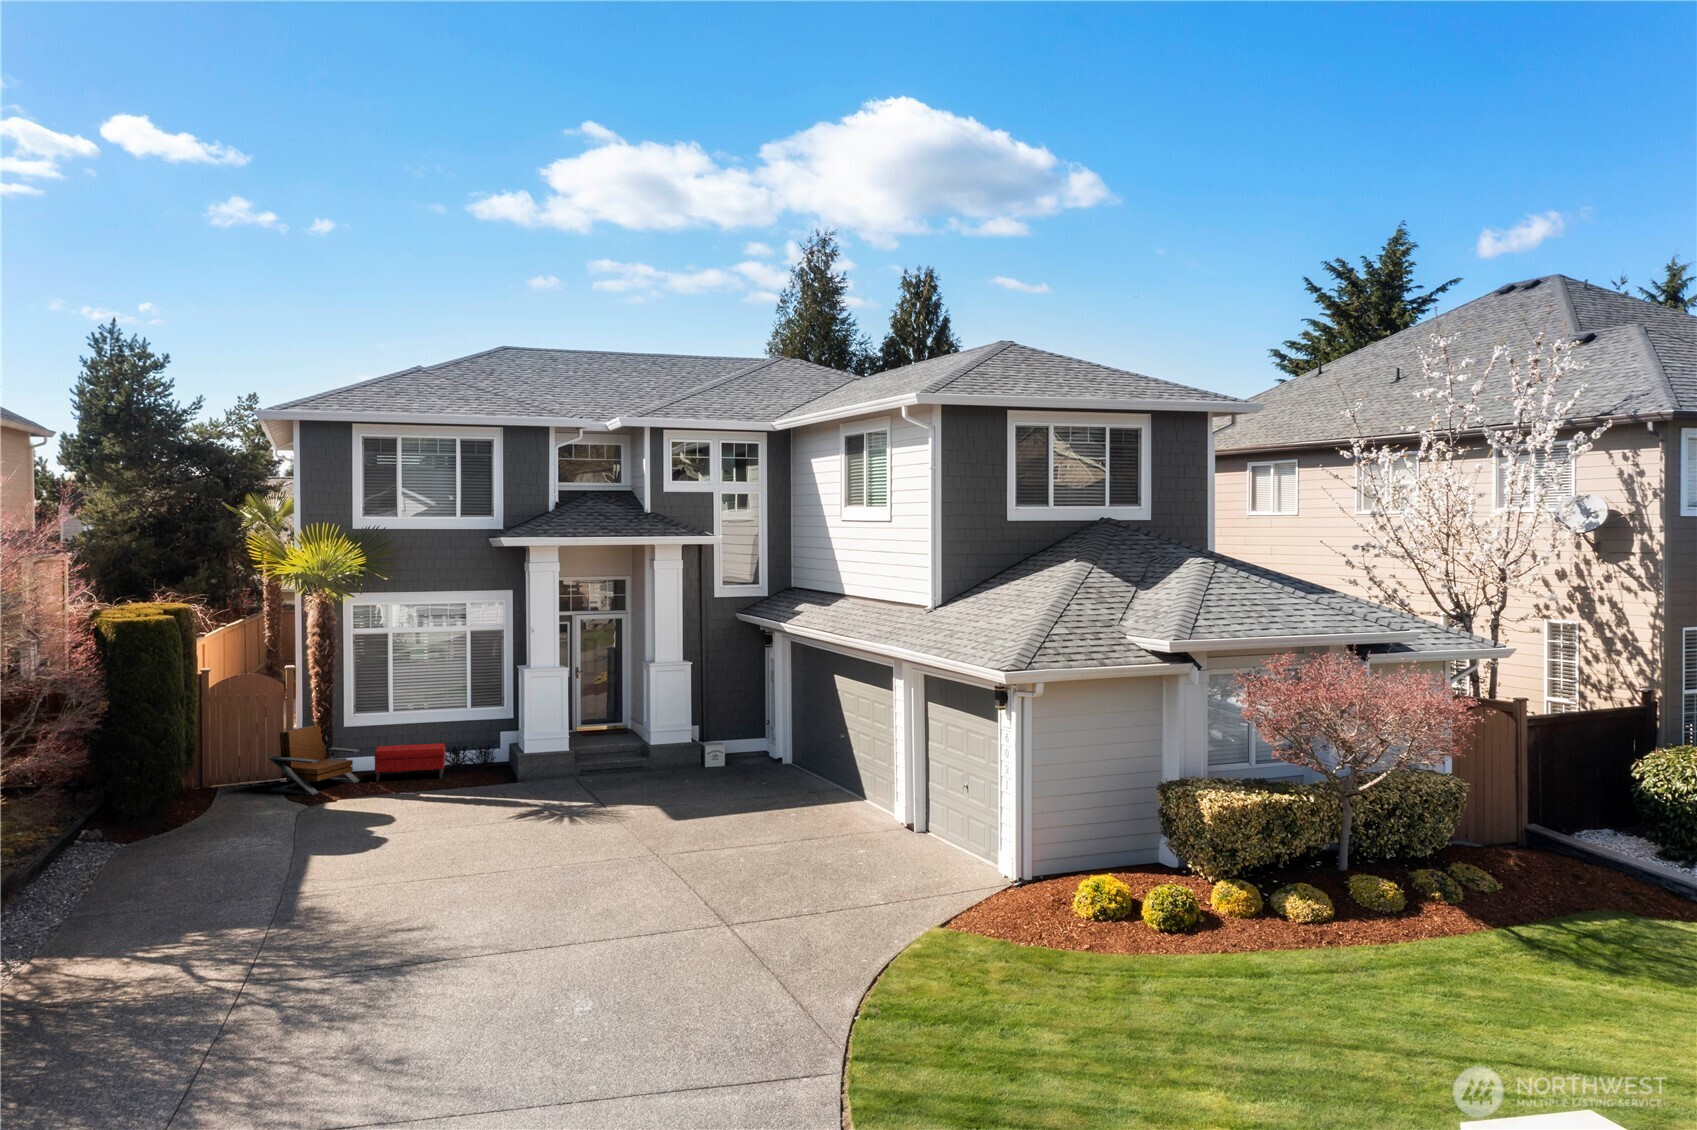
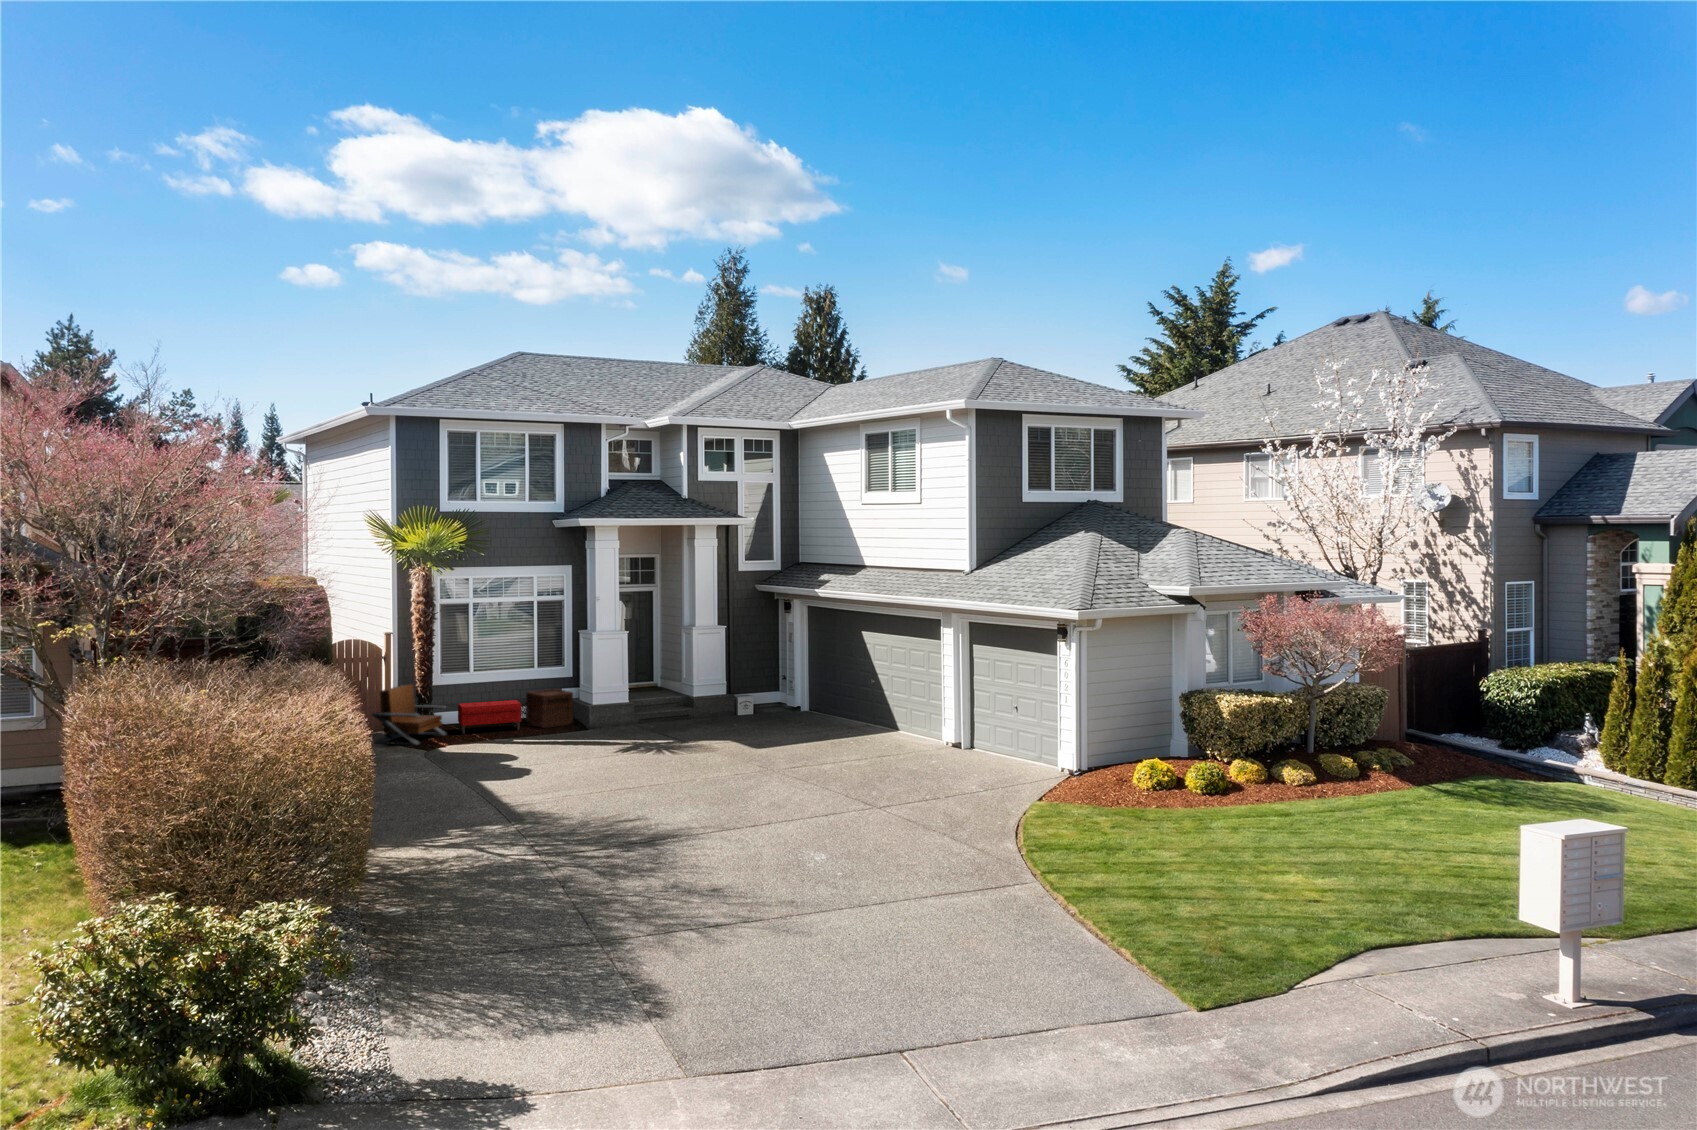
wooden crate: none [457,731,507,777] -> present [526,689,573,728]

